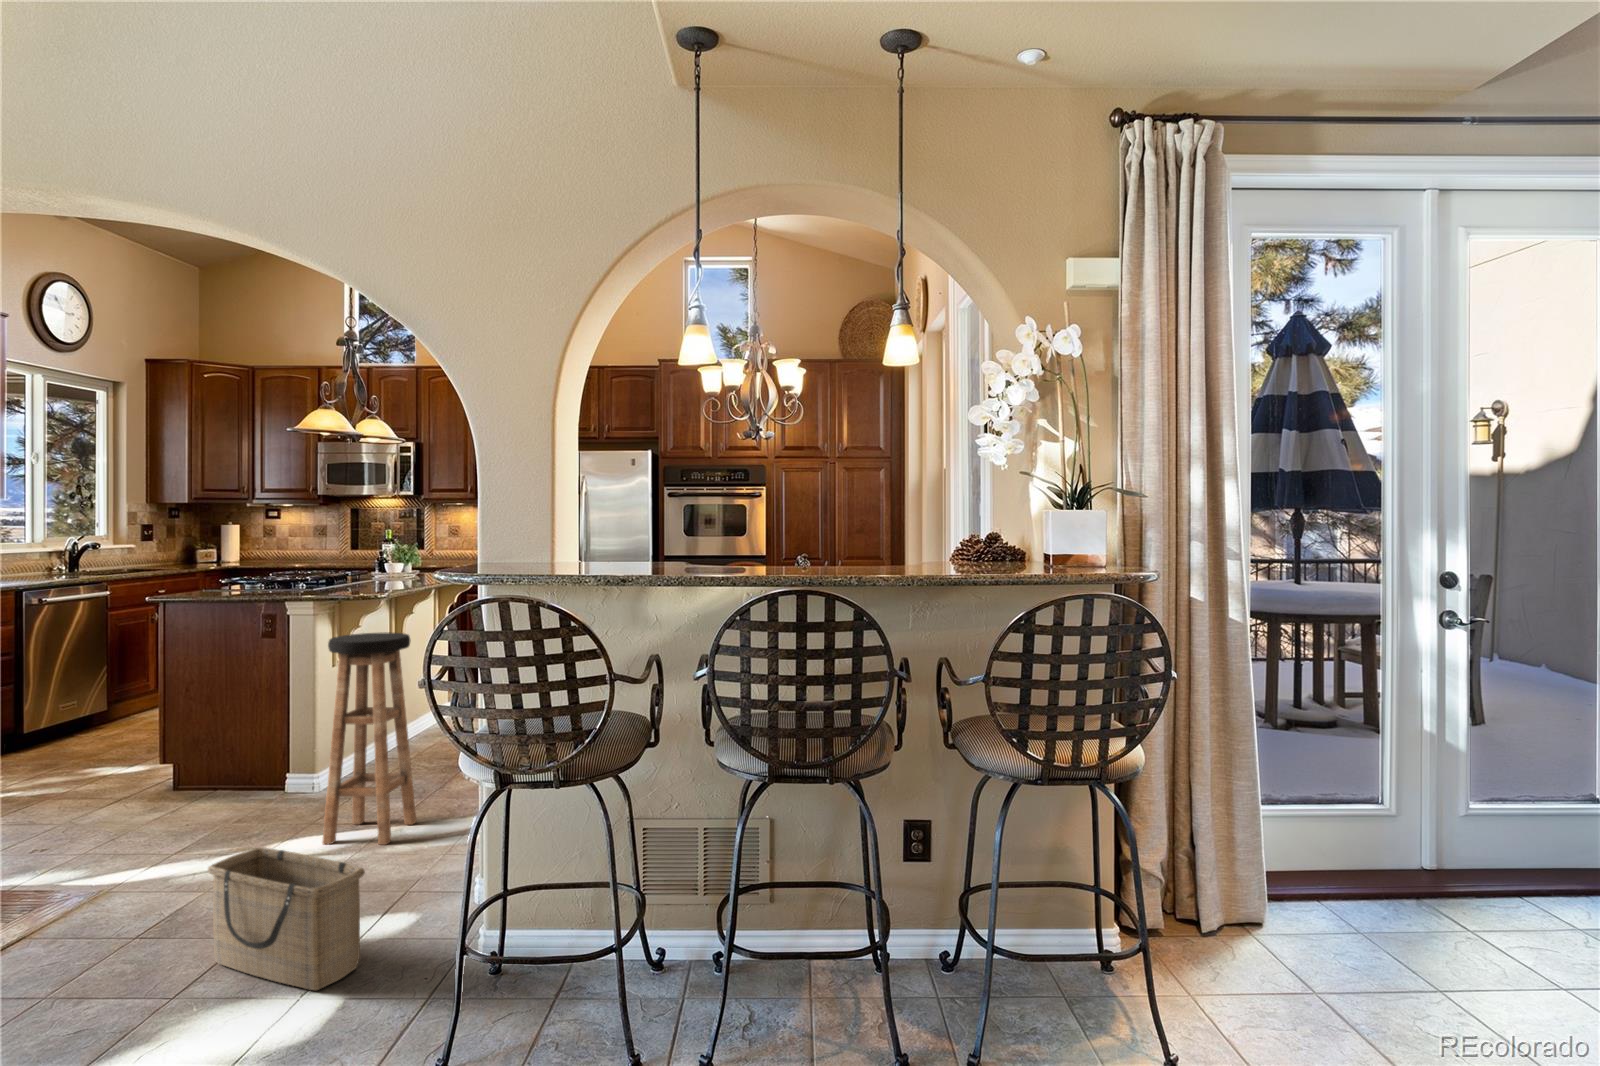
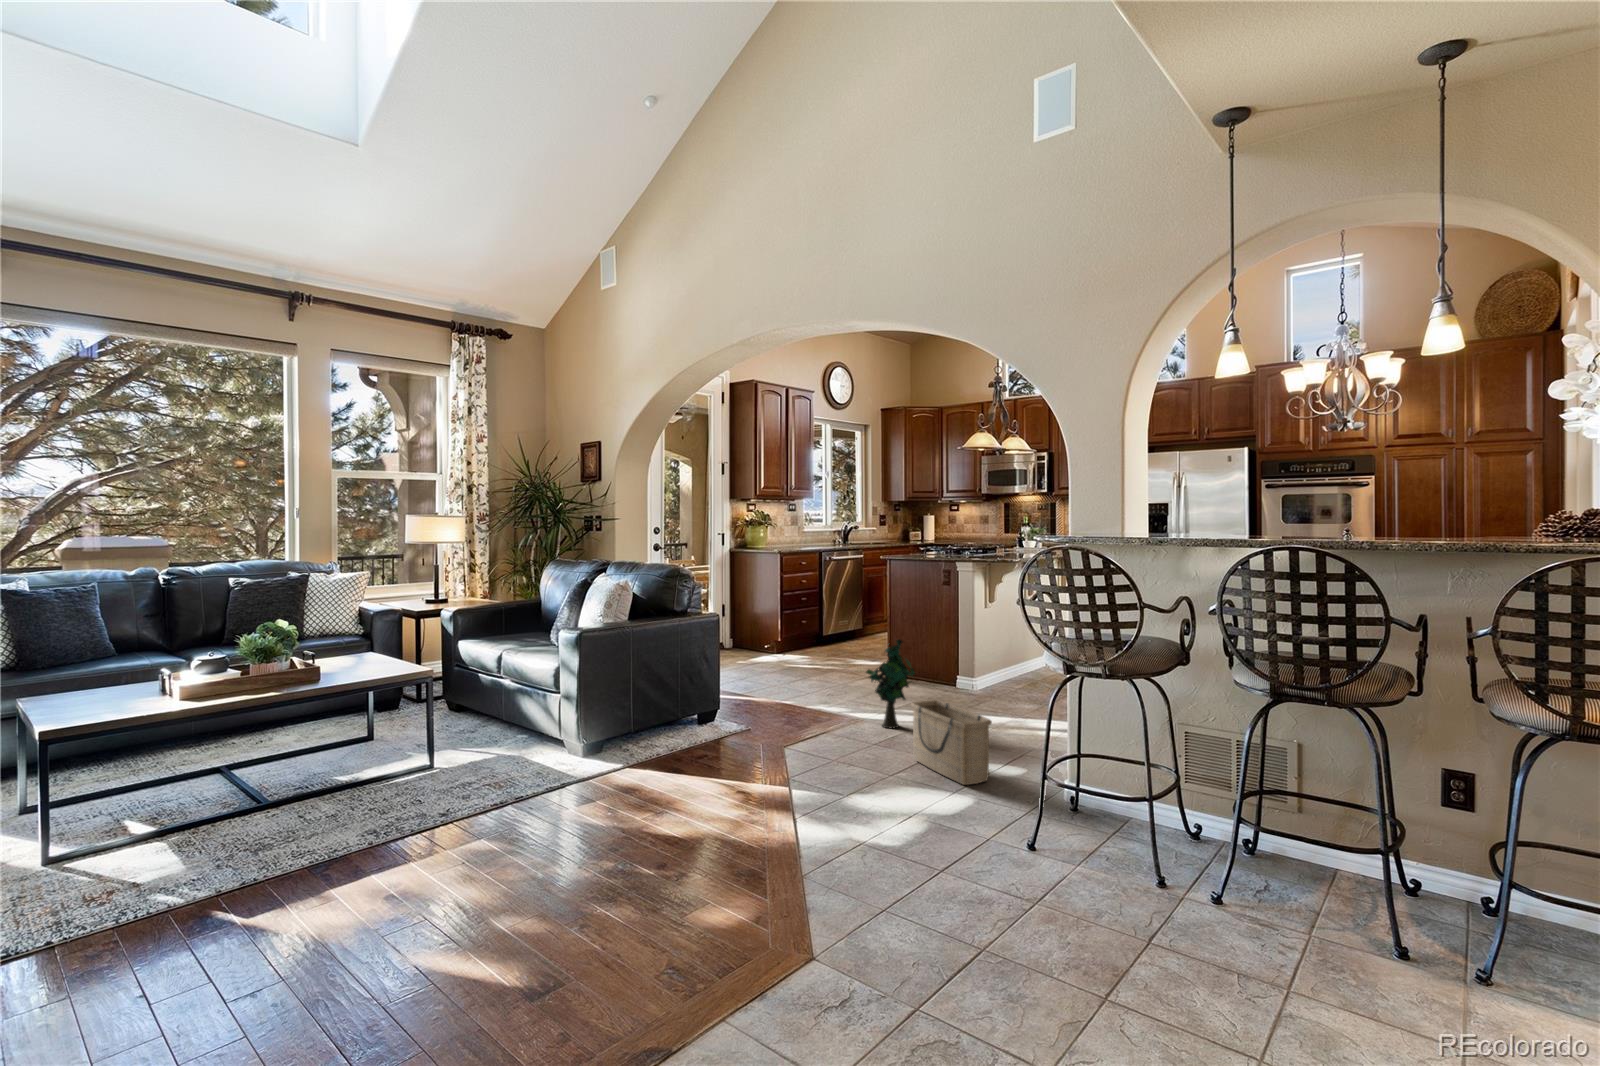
bar stool: present [322,632,416,845] -> none [974,584,1033,726]
decorative plant: none [107,745,215,906] -> present [866,639,915,729]

